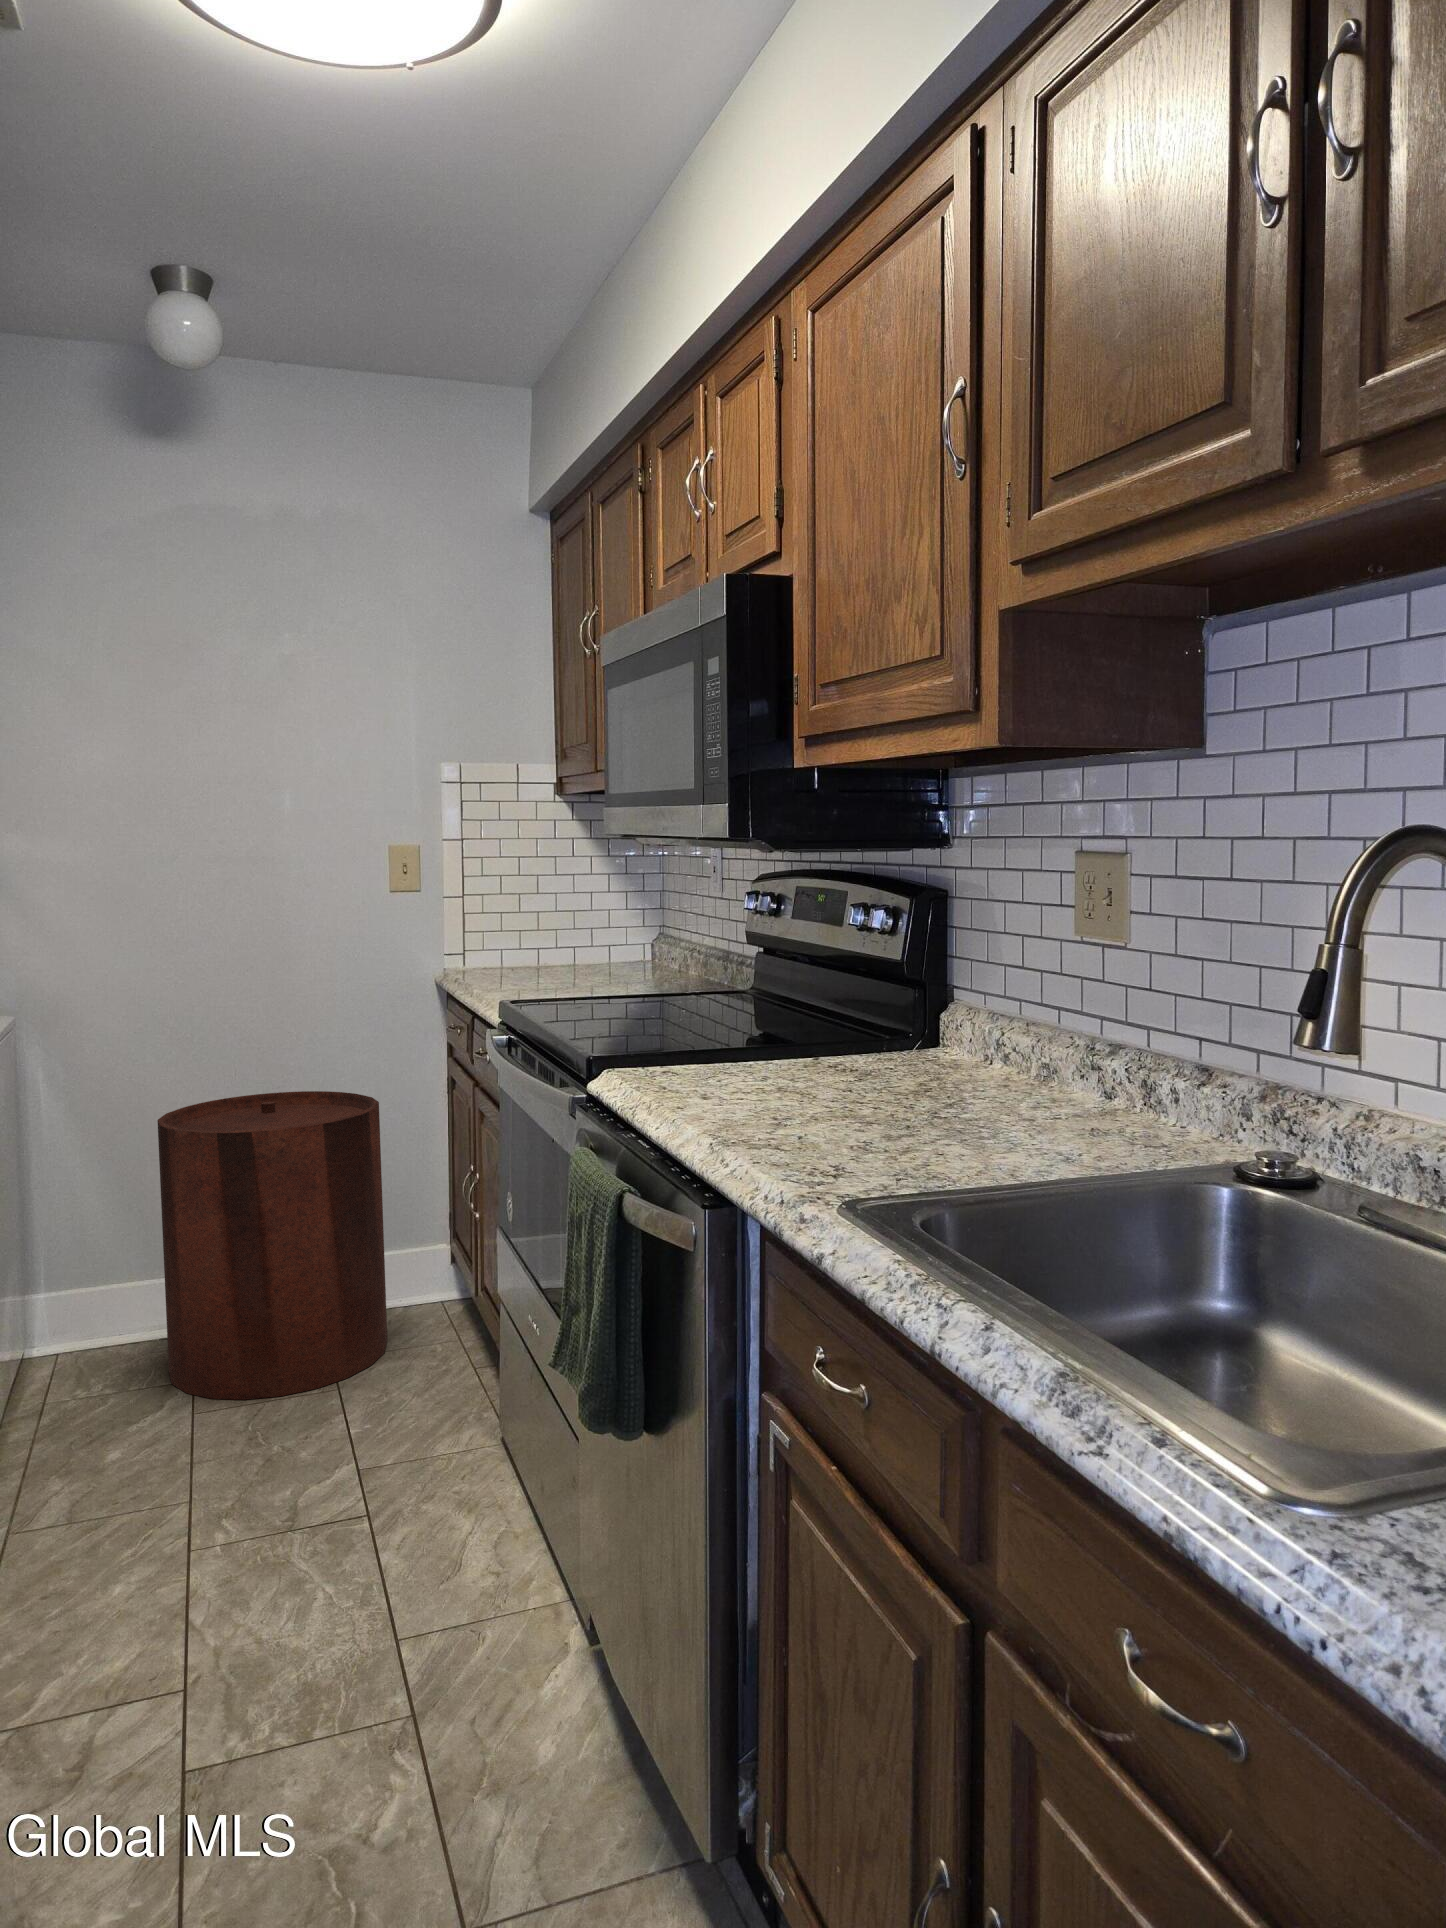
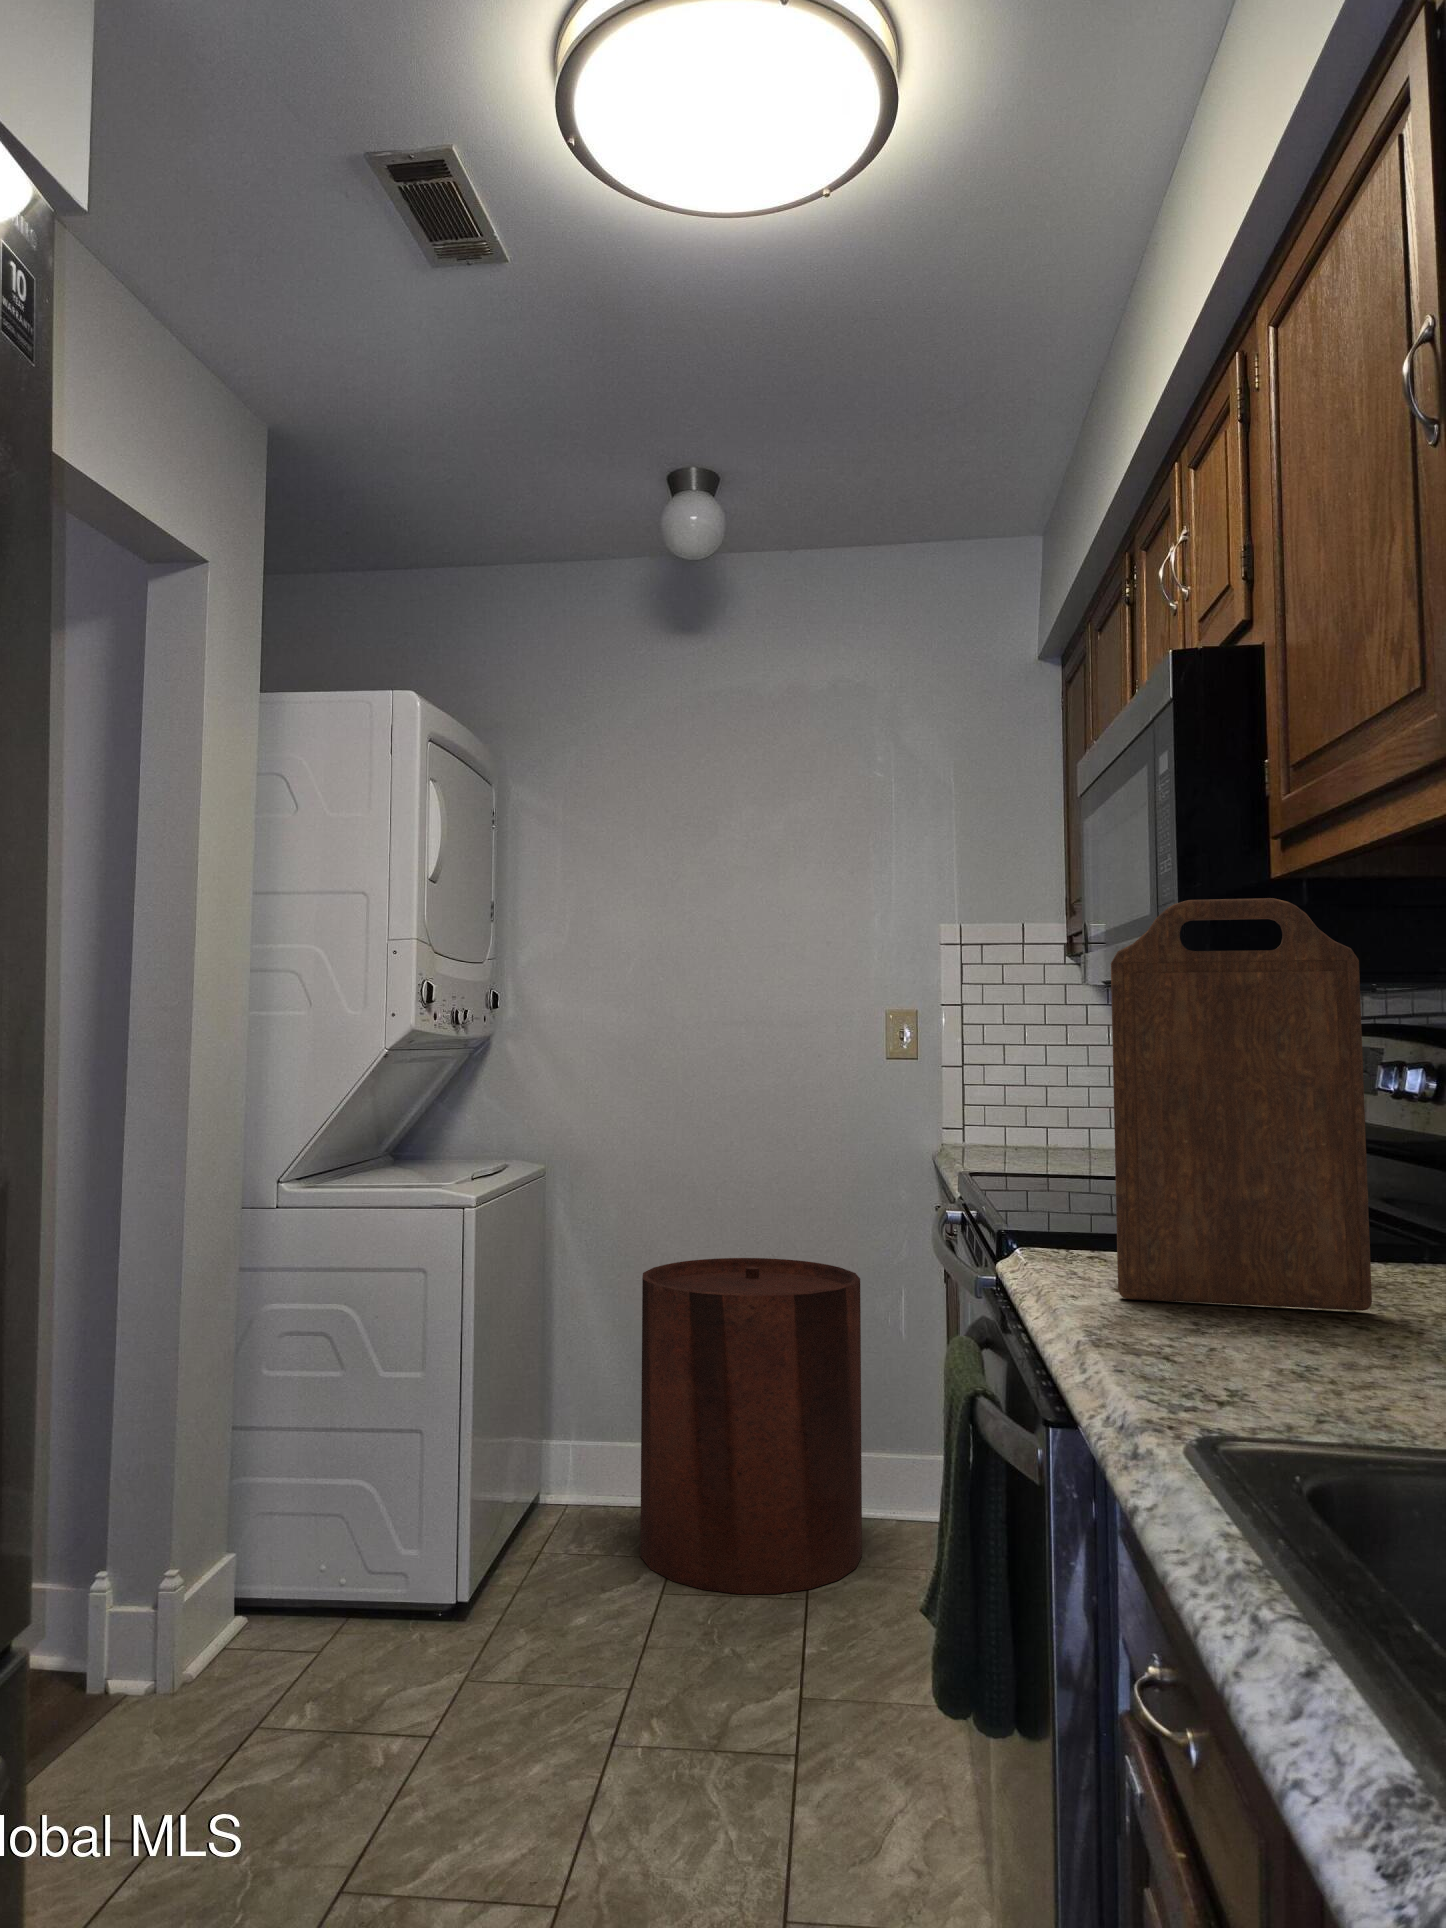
cutting board: none [699,792,876,1103] -> present [1111,898,1372,1311]

